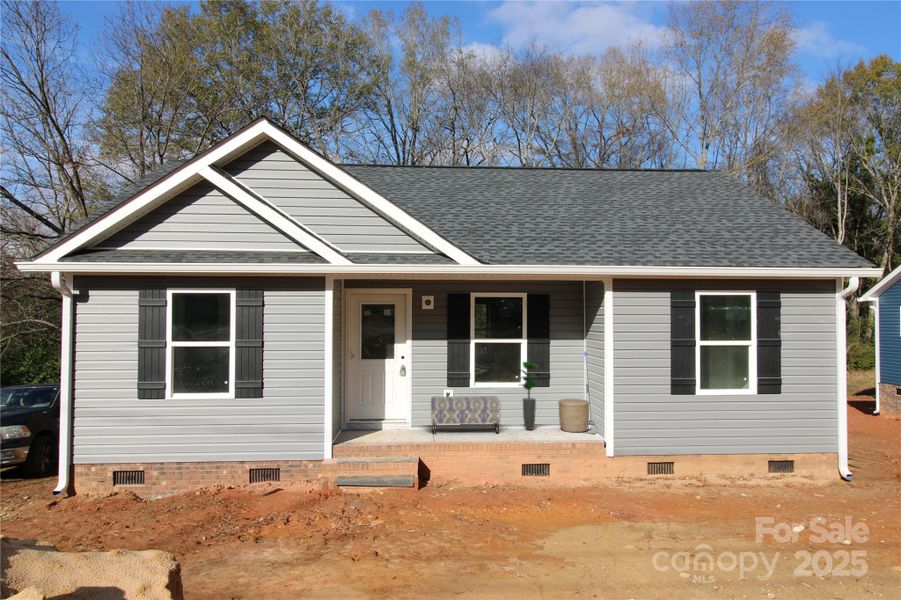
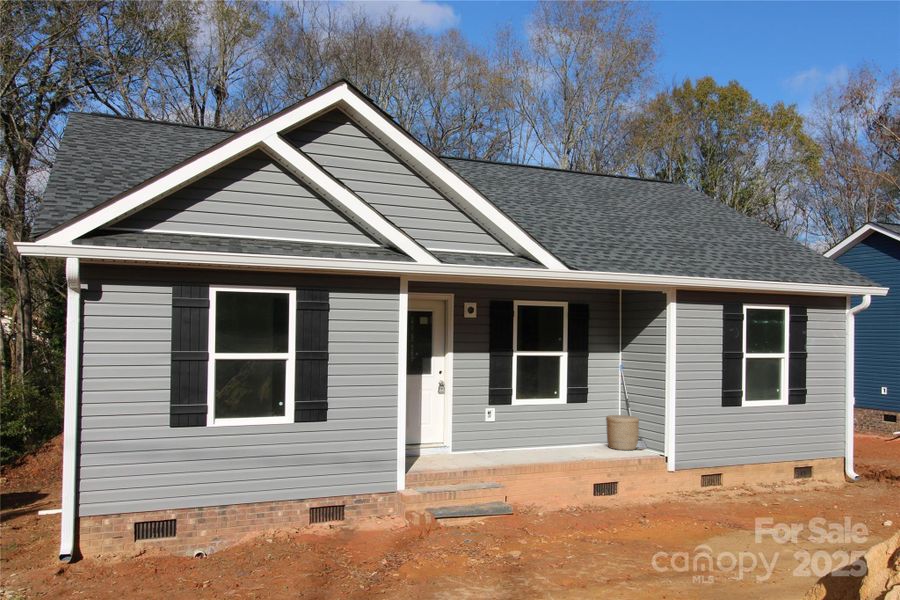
potted plant: present [520,362,541,430] -> none [565,376,597,450]
bench: present [431,396,501,434] -> none [476,414,560,458]

